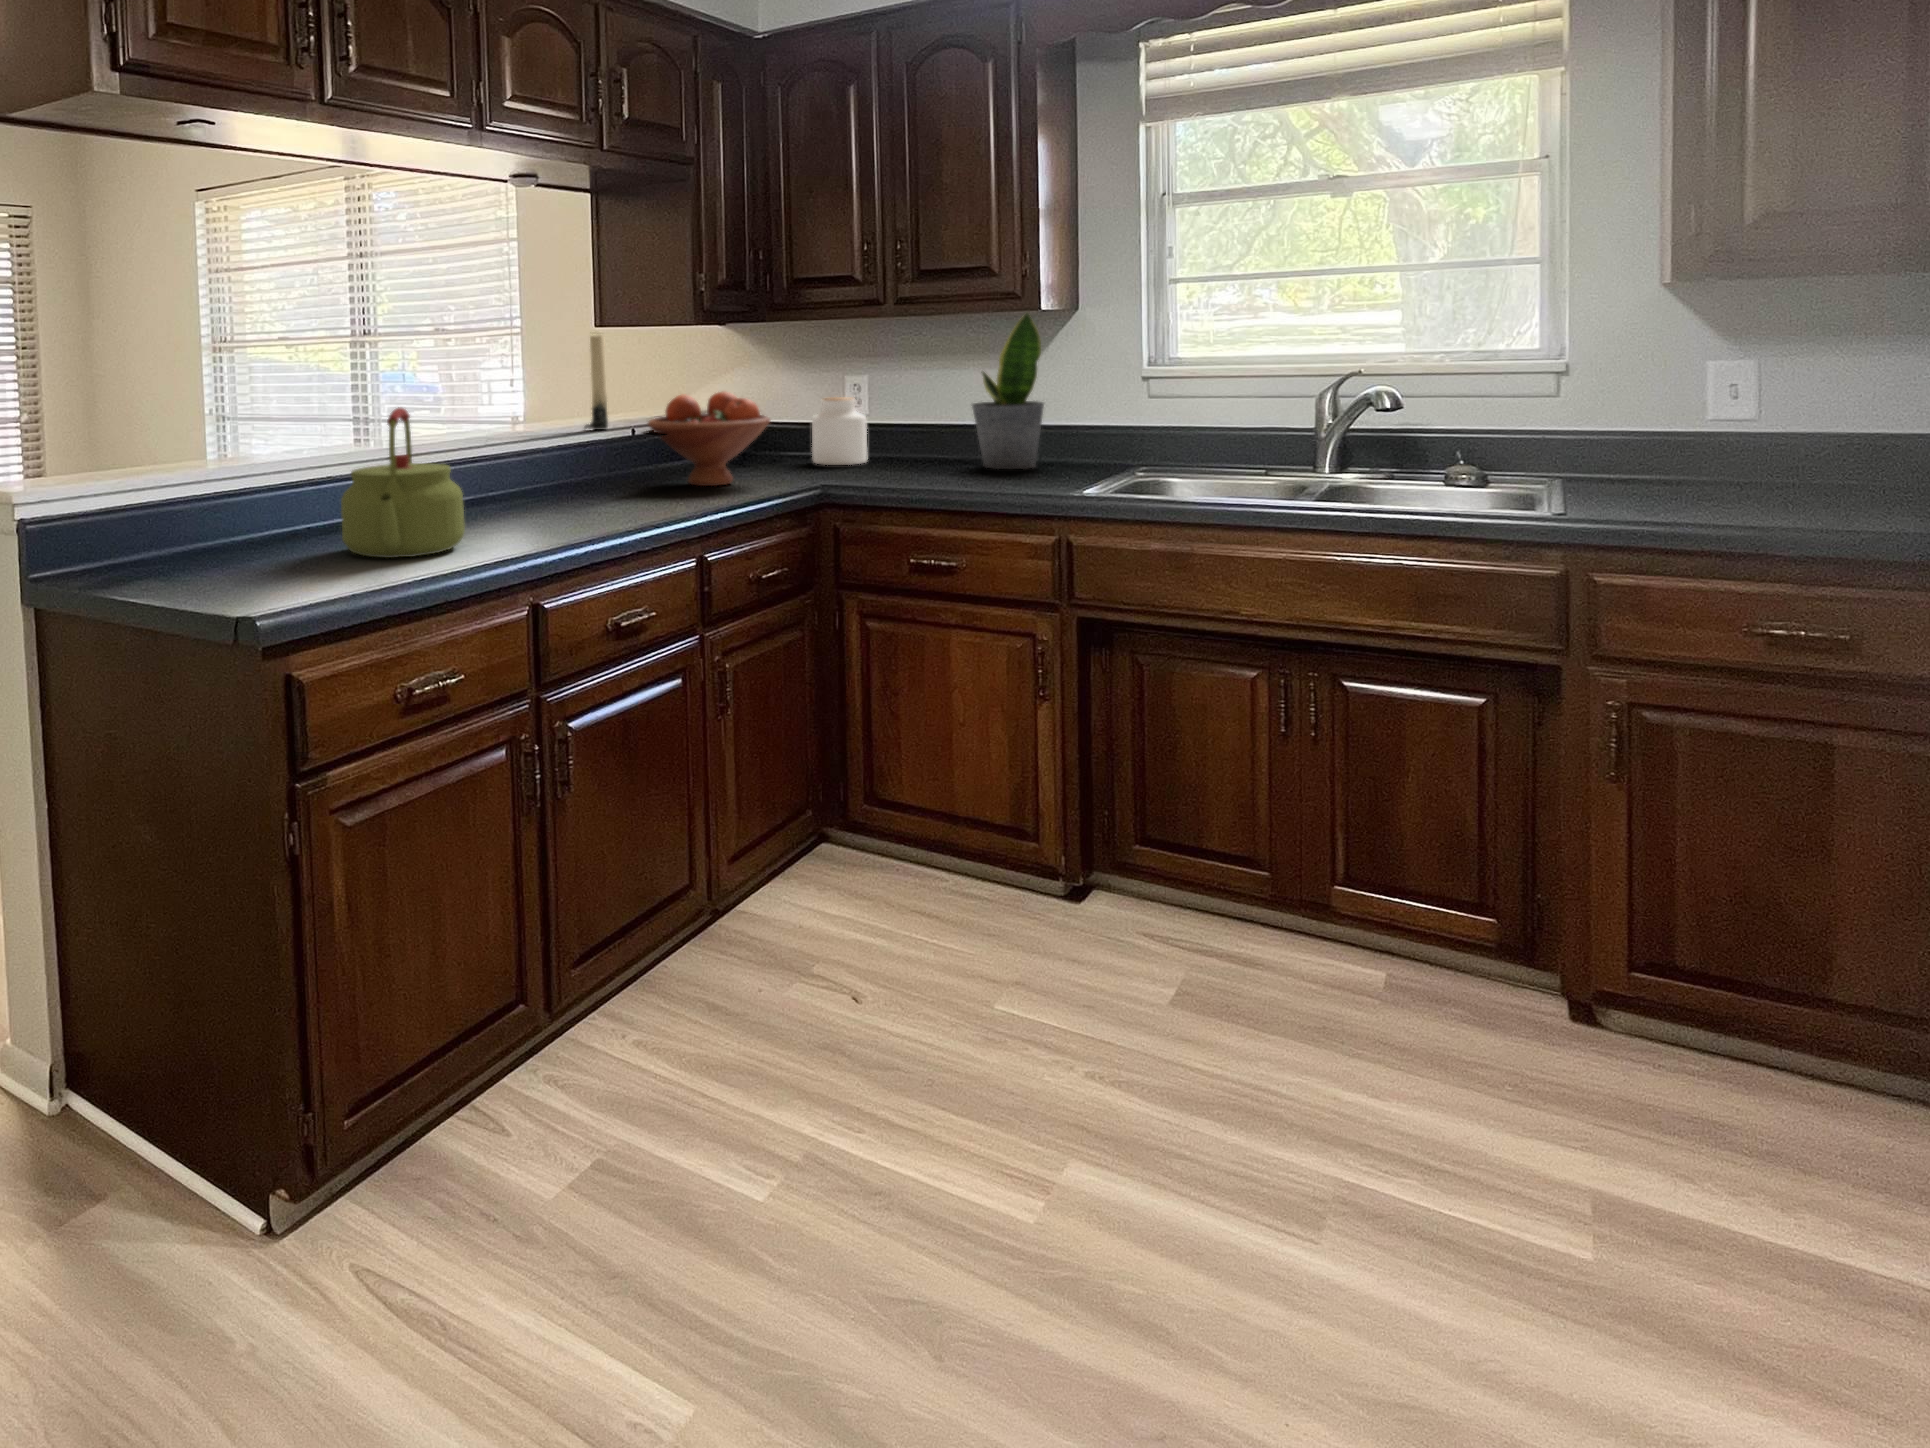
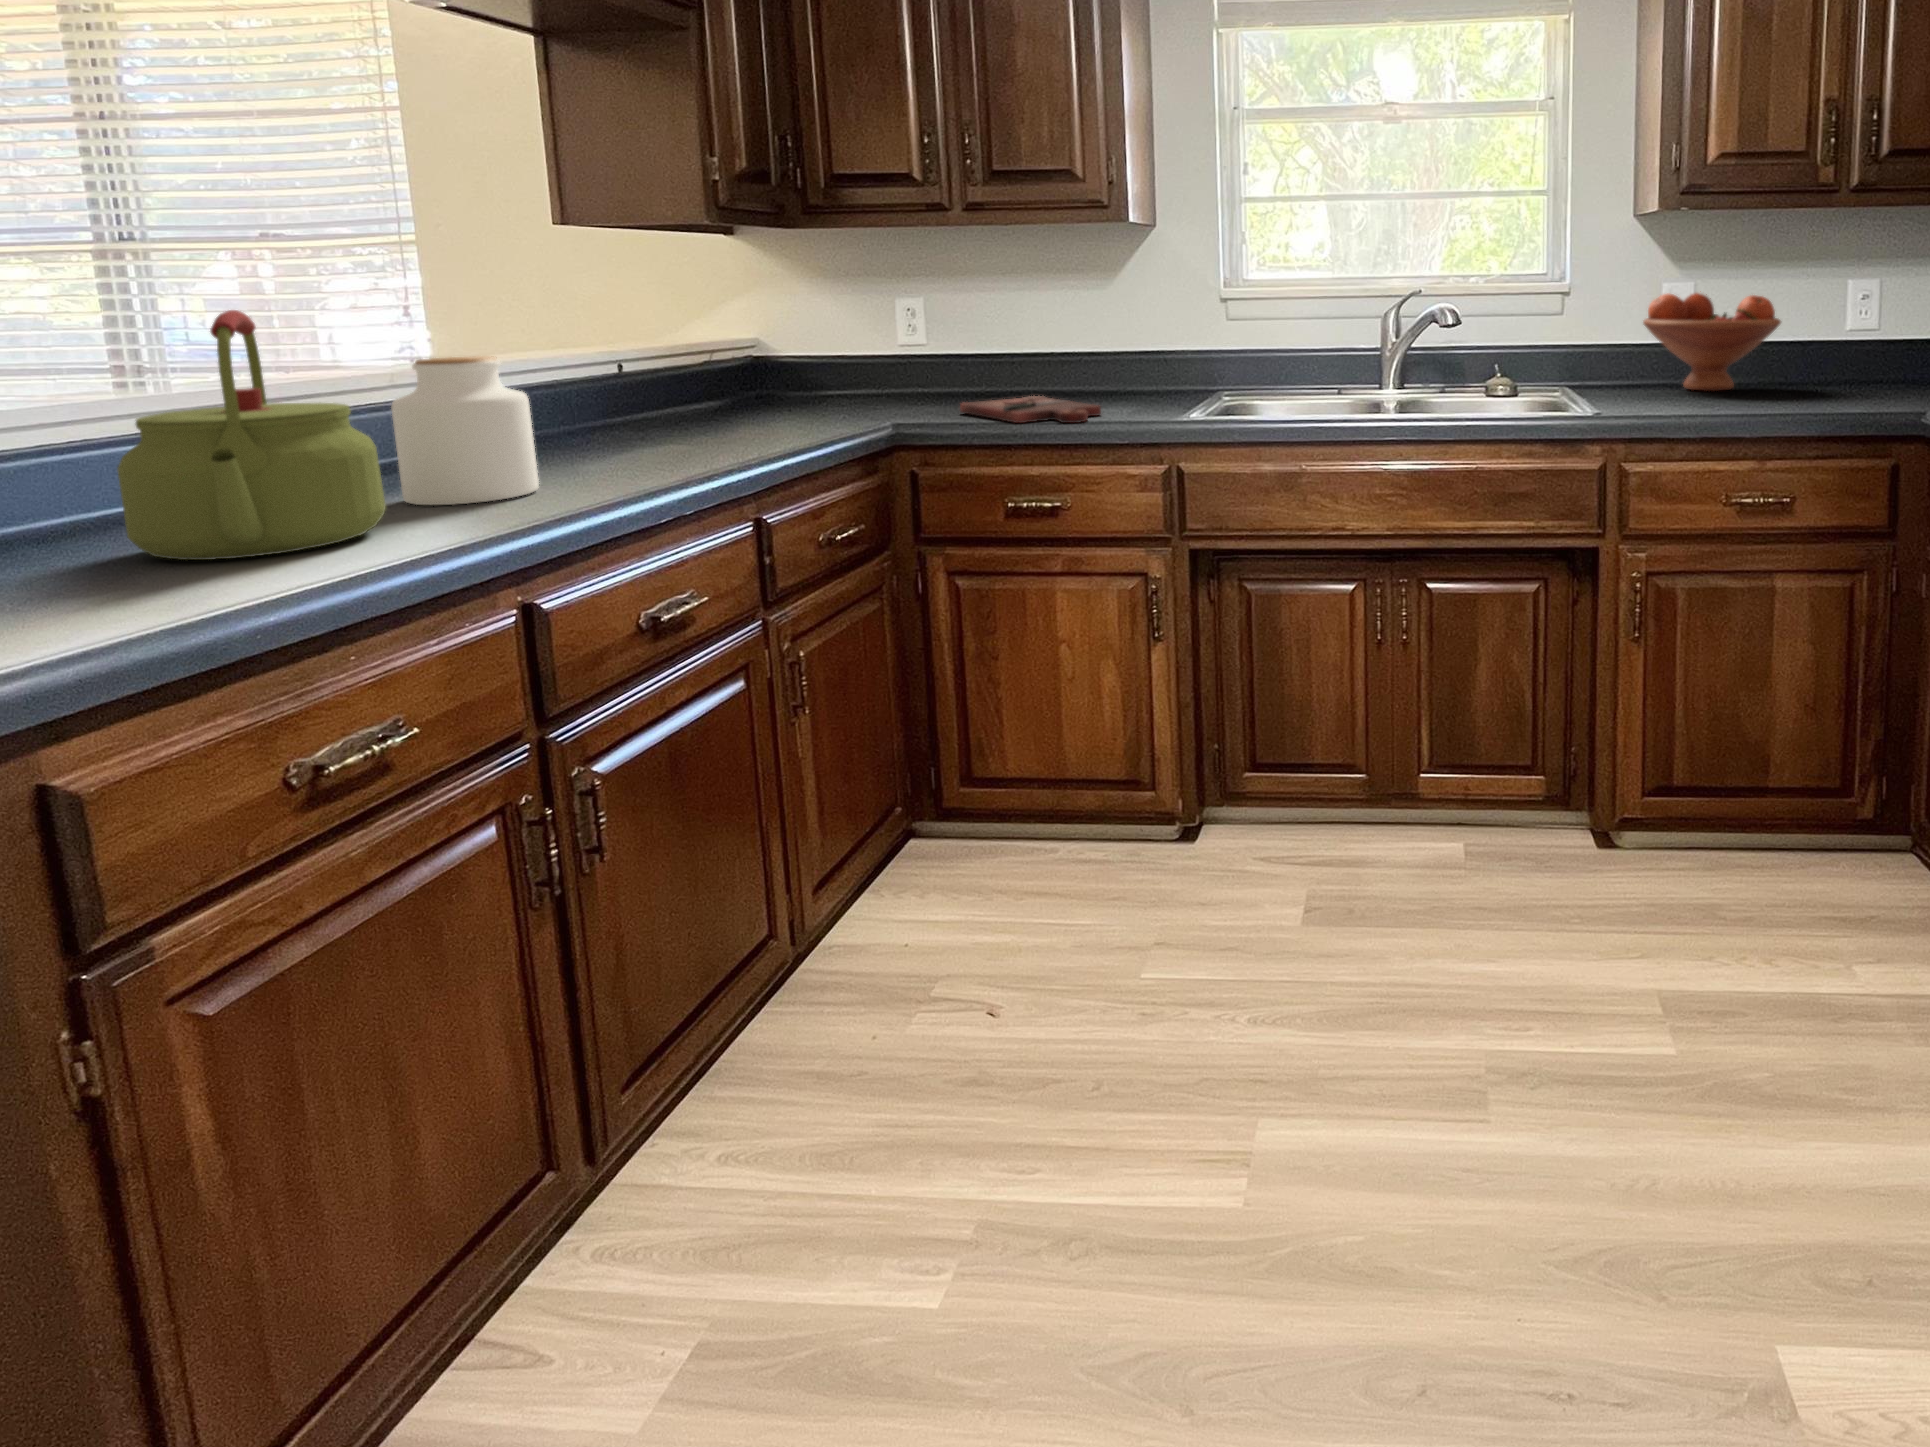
potted plant: present [972,312,1044,469] -> none [1054,223,1132,398]
candle: present [585,333,608,430] -> none [554,226,593,363]
fruit bowl: present [648,392,770,486] -> present [1643,293,1781,391]
jar: present [812,397,867,465] -> present [391,356,539,505]
cutting board: none [876,466,996,494] -> present [960,396,1101,423]

